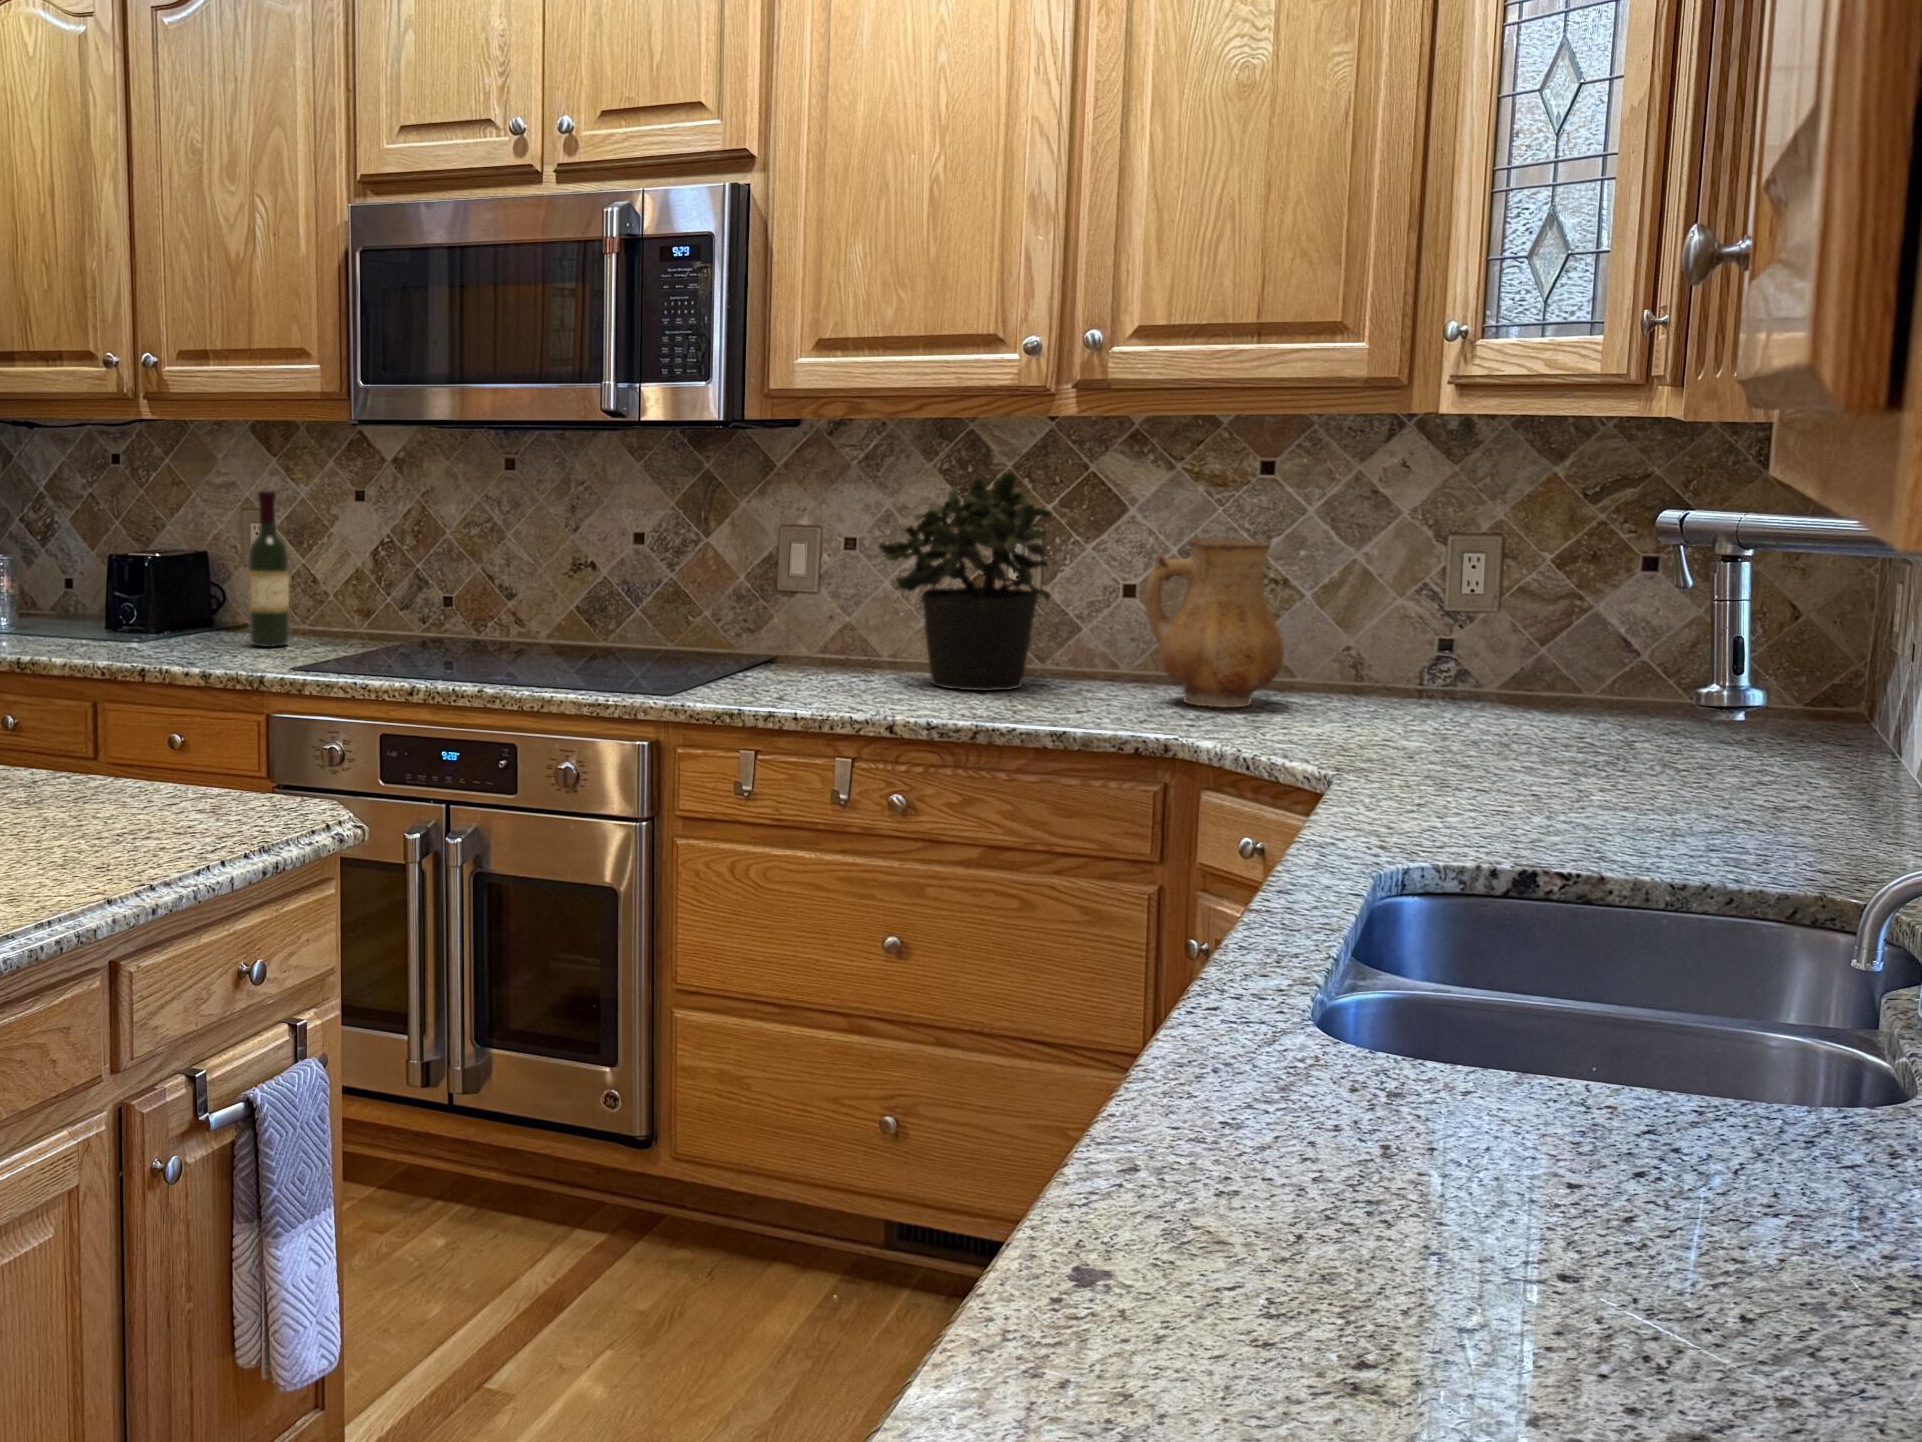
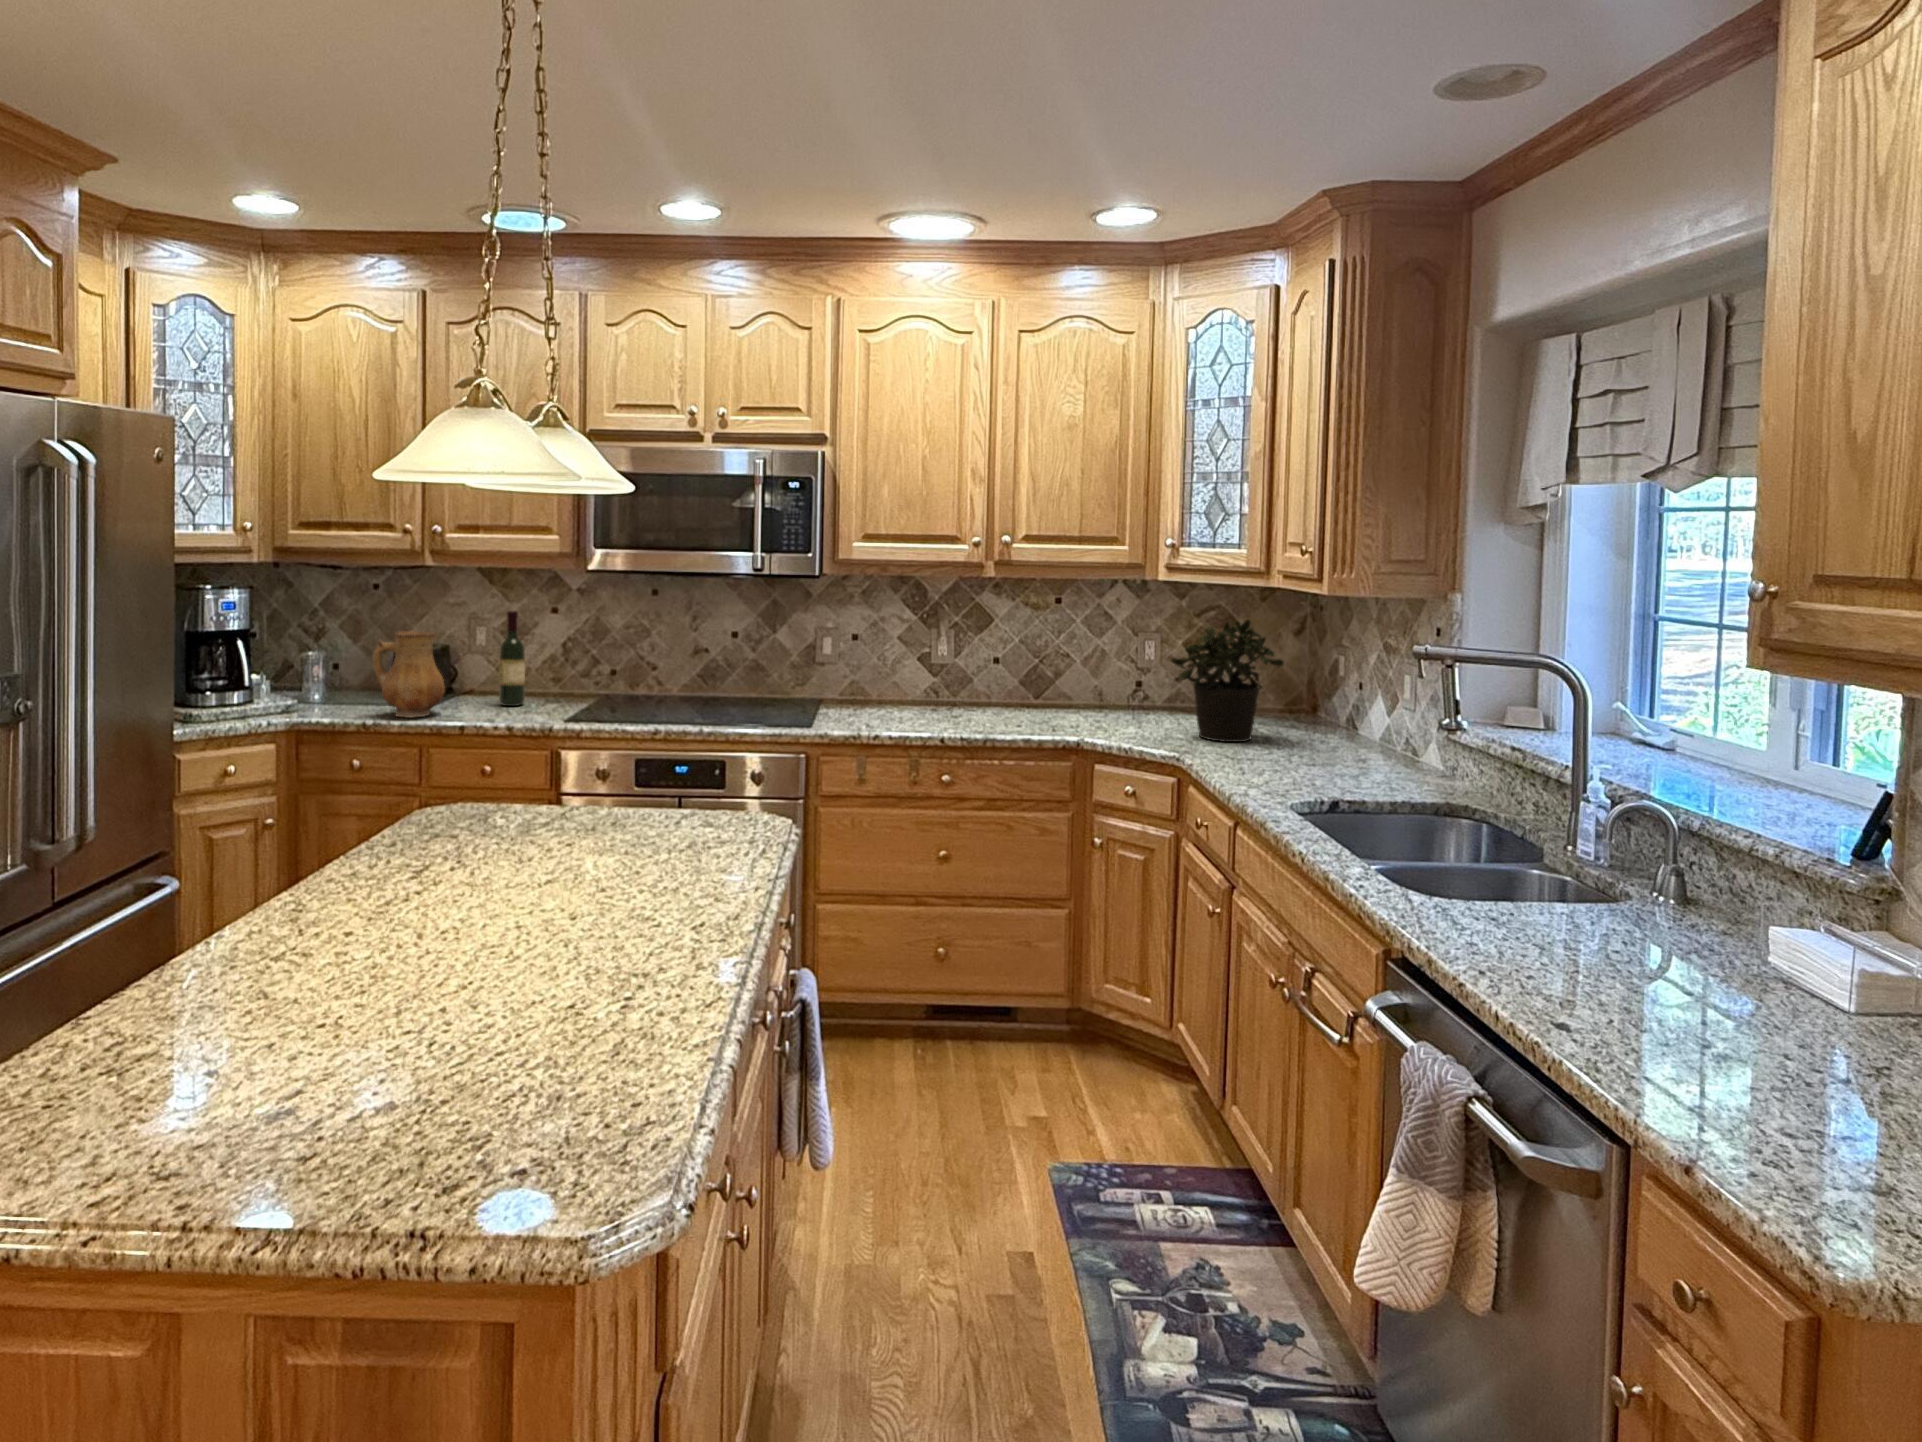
potted plant: present [878,472,1051,691] -> present [1171,619,1284,742]
ceramic pitcher: present [1144,538,1284,707] -> present [373,631,445,717]

